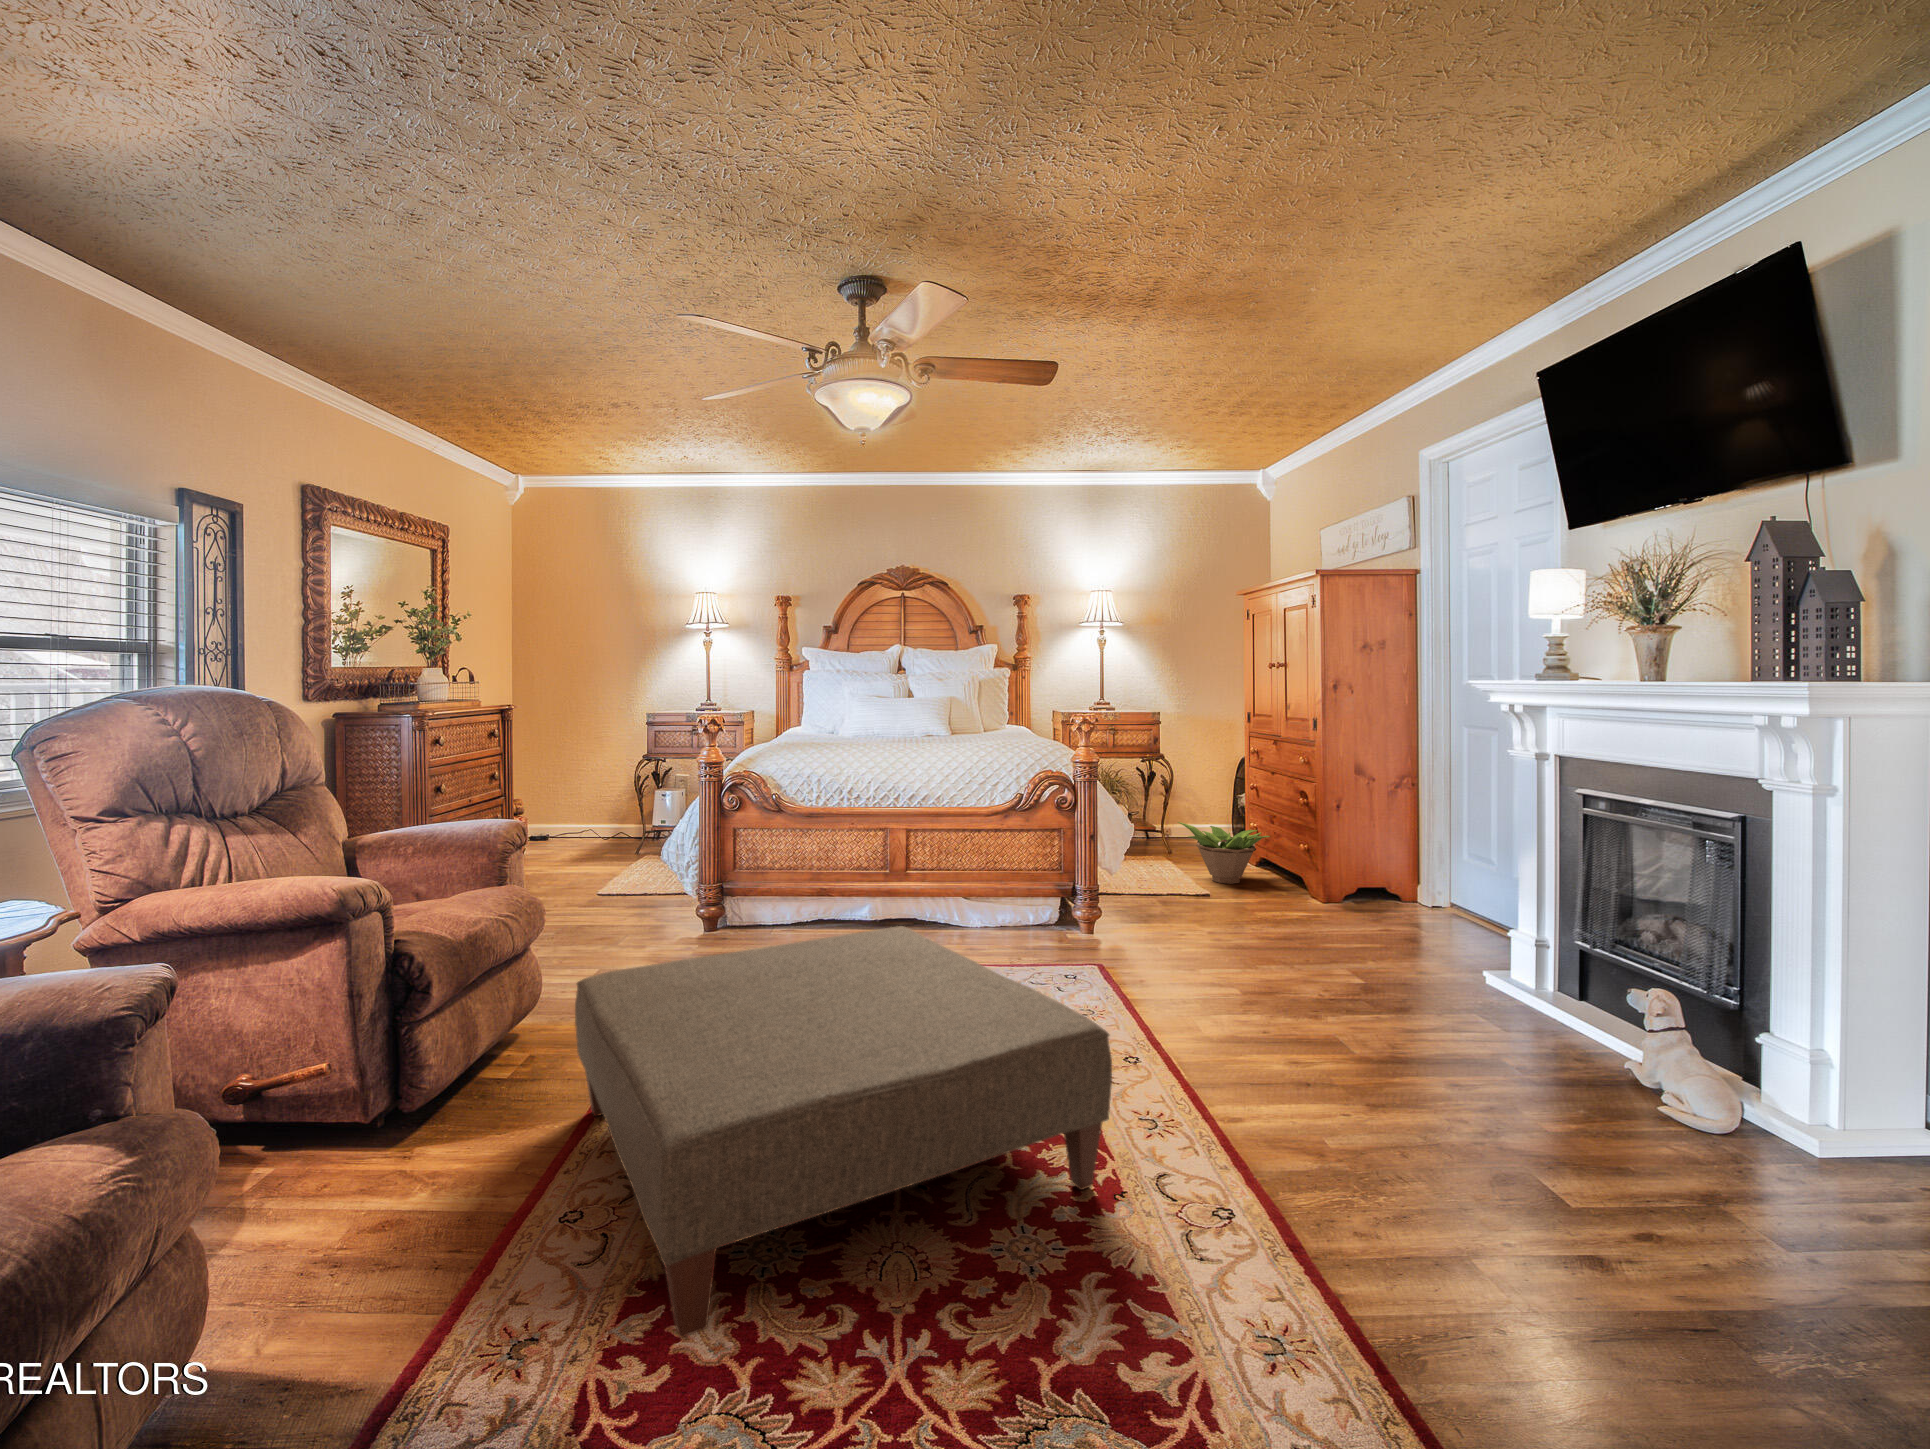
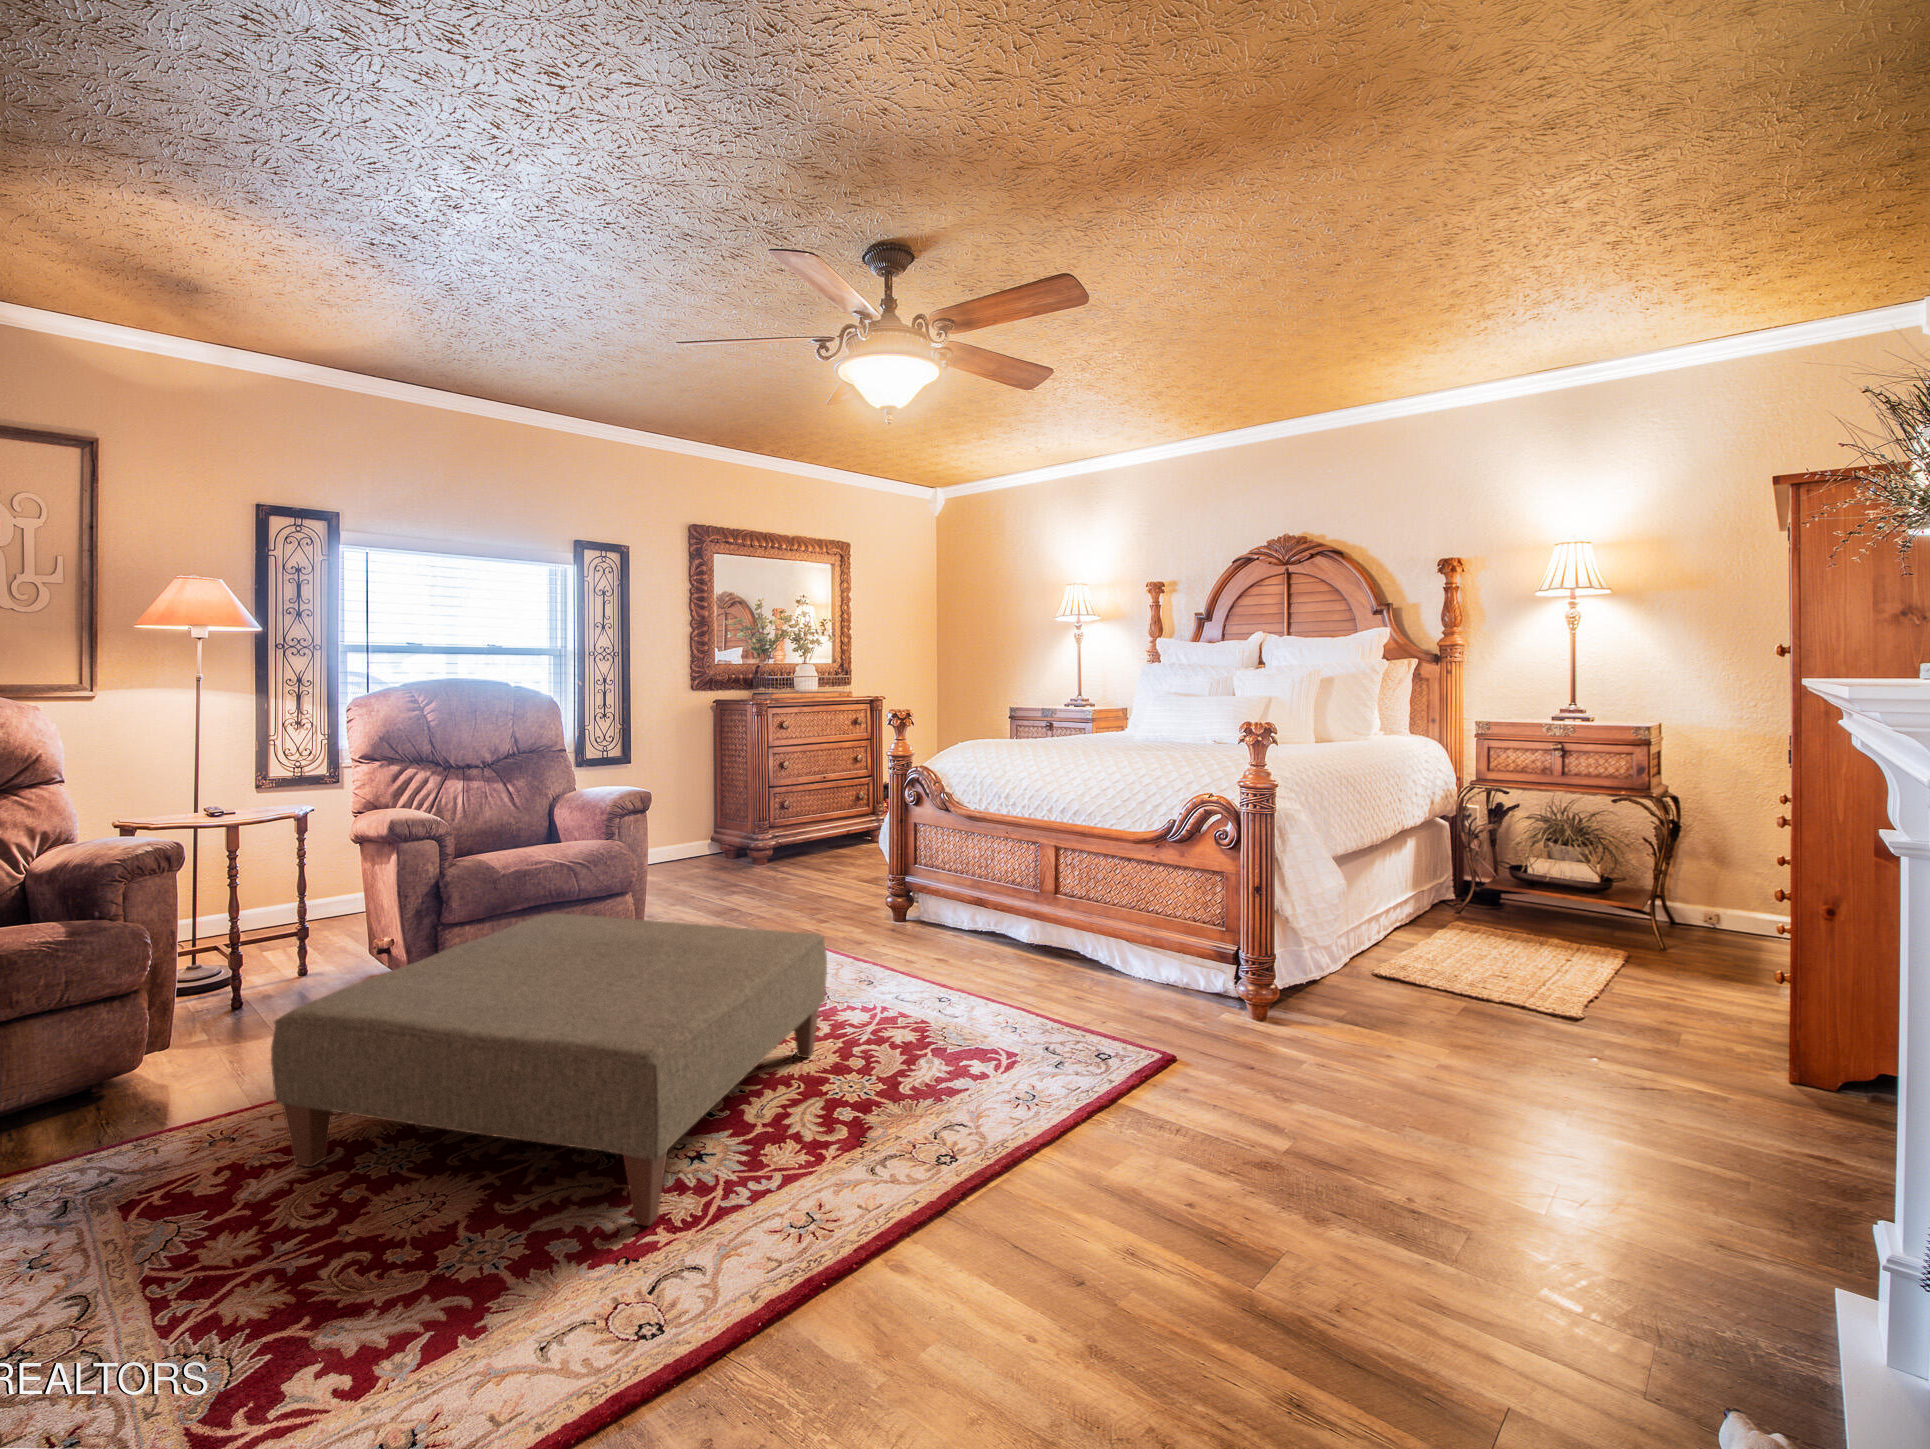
decorative plant: present [1178,822,1270,884] -> none [1575,905,1782,1027]

